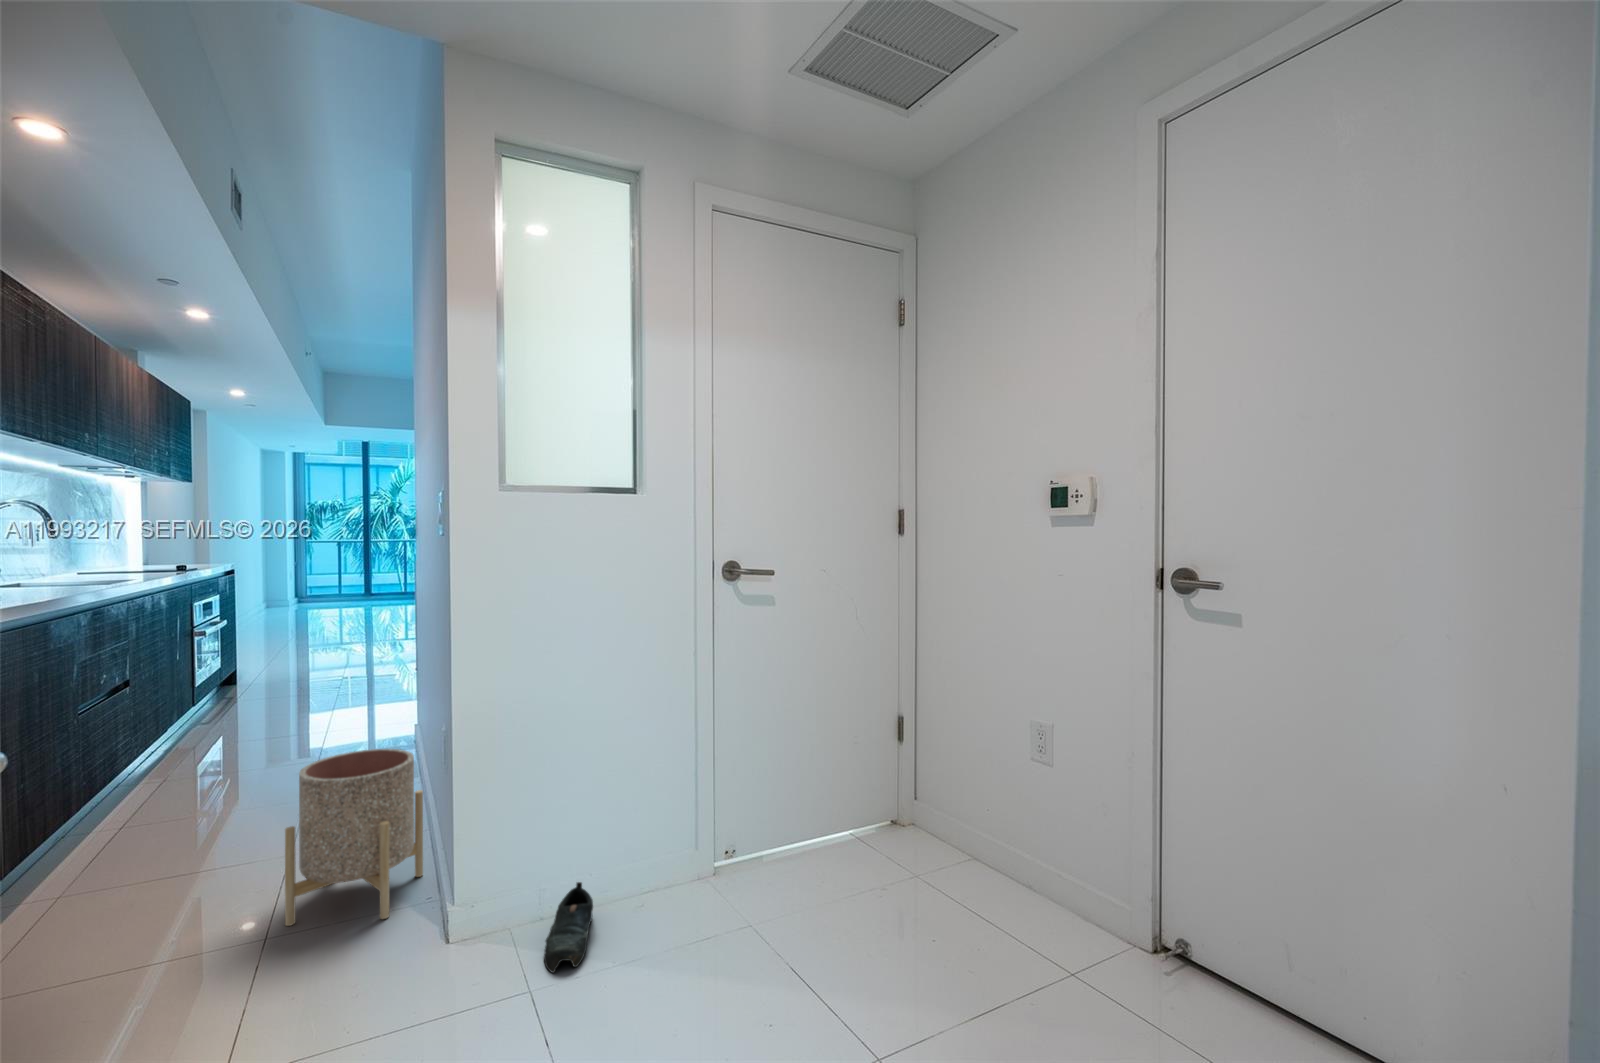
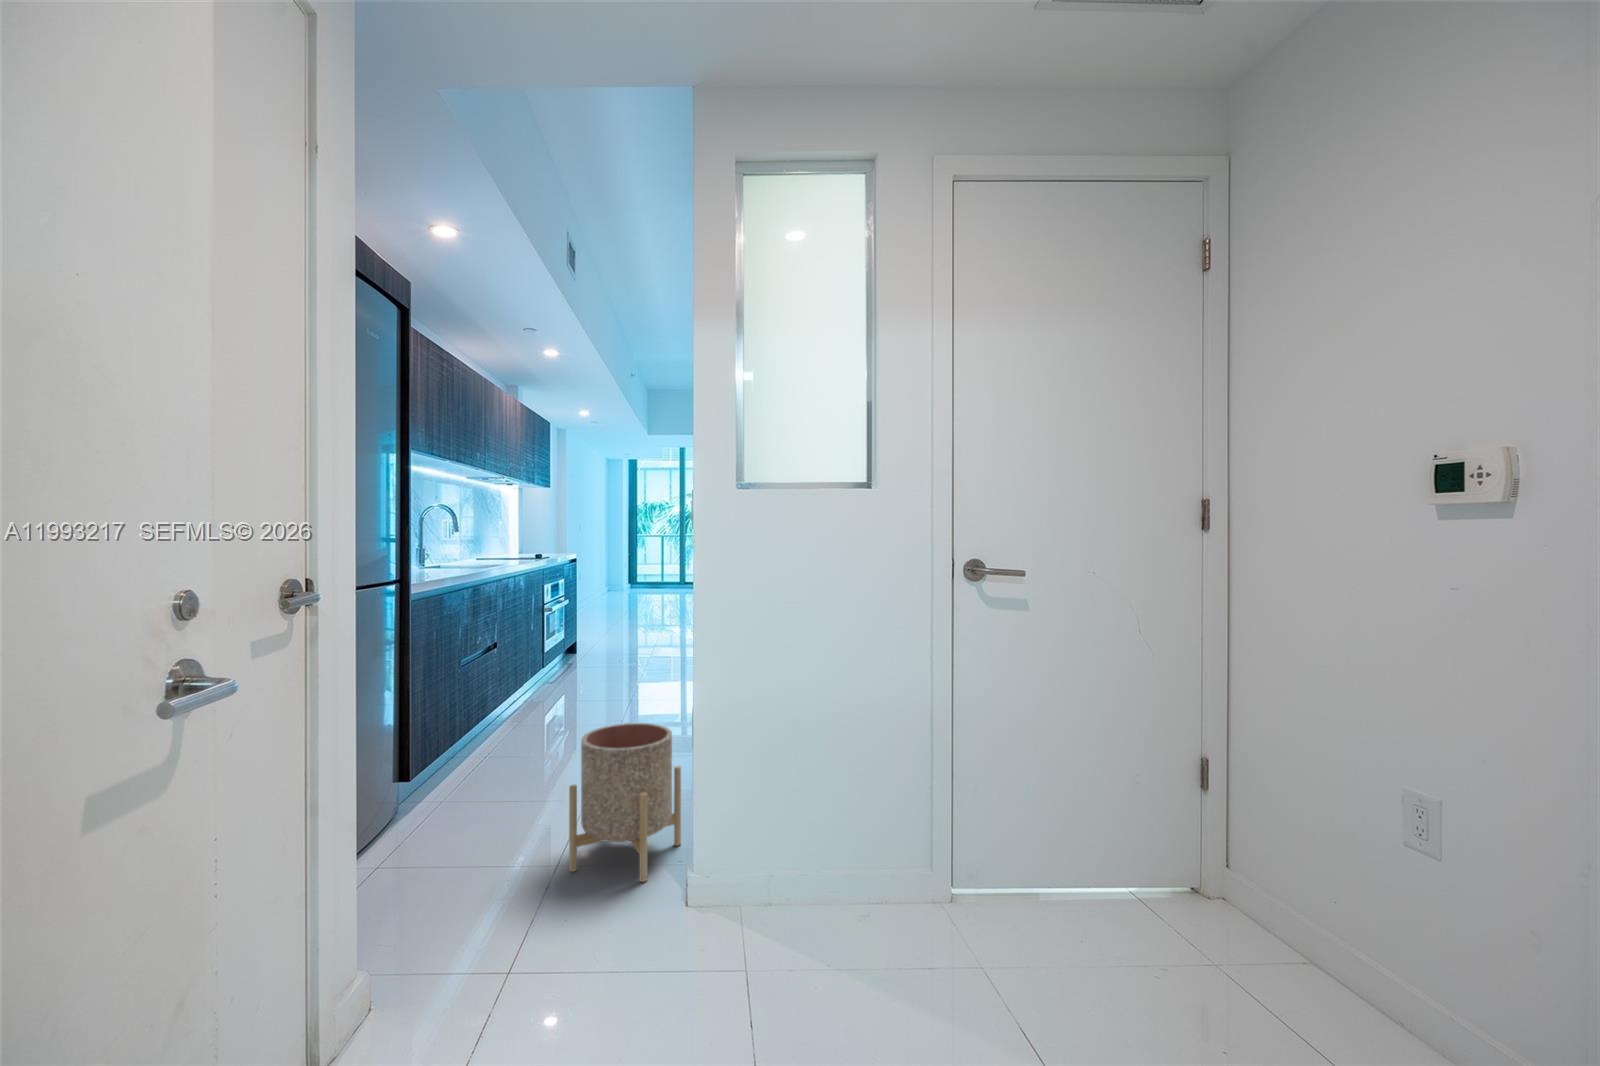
shoe: present [544,882,593,973] -> none [770,884,823,979]

